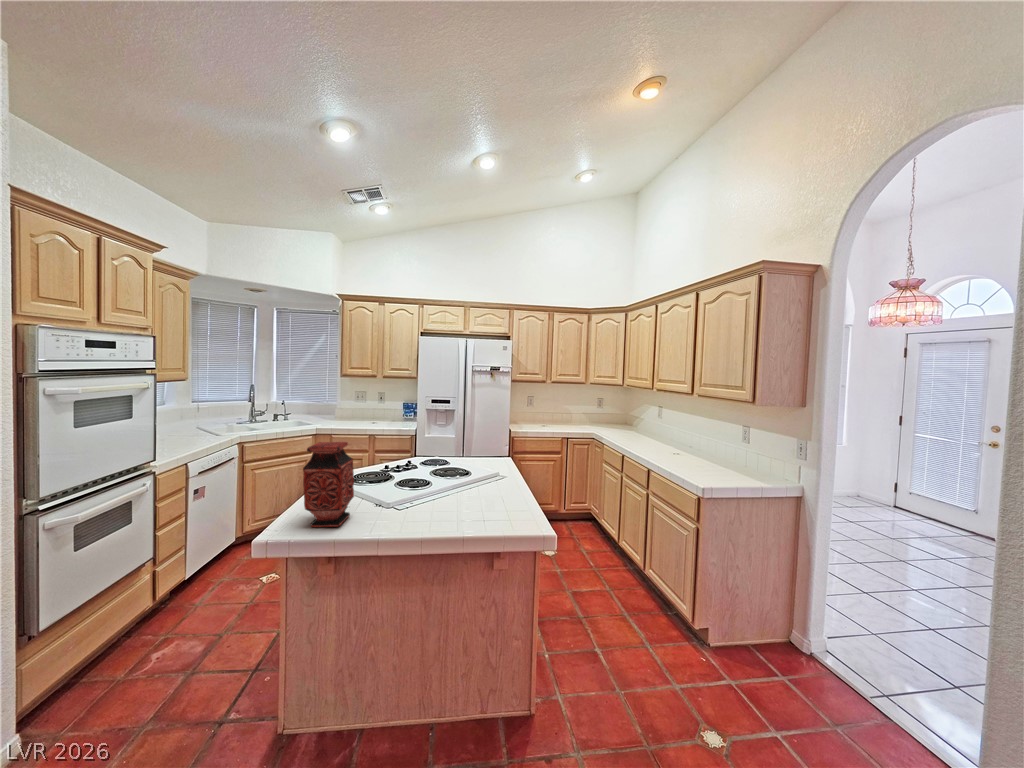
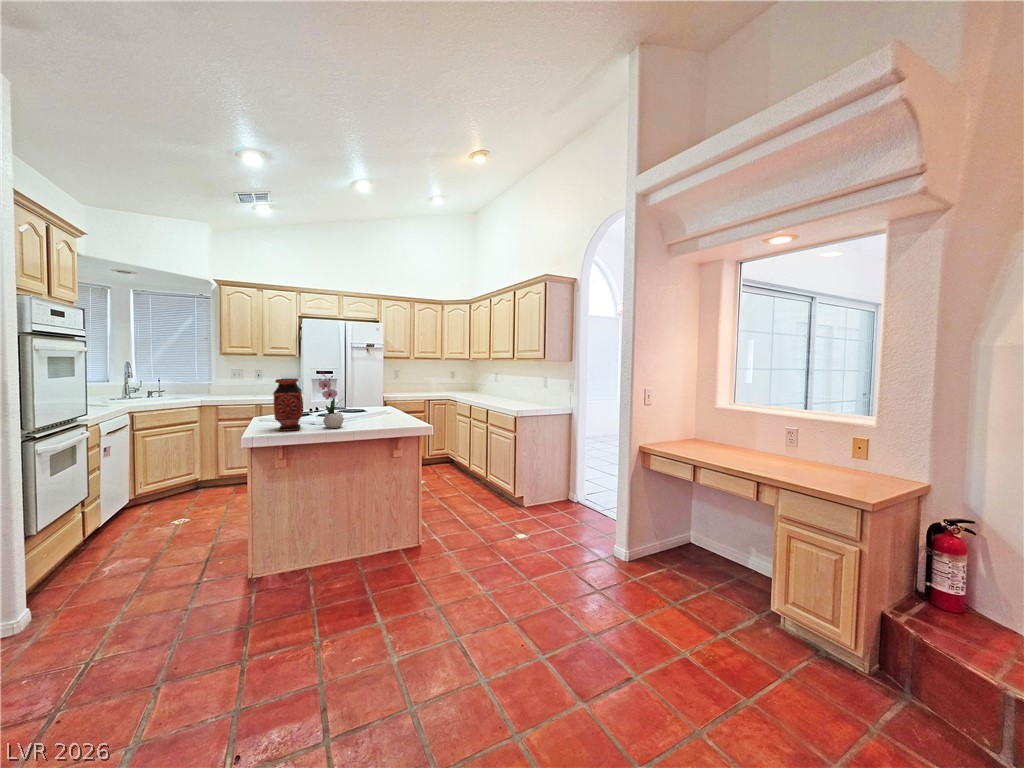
flower arrangement: none [371,433,415,526] -> present [319,371,344,428]

